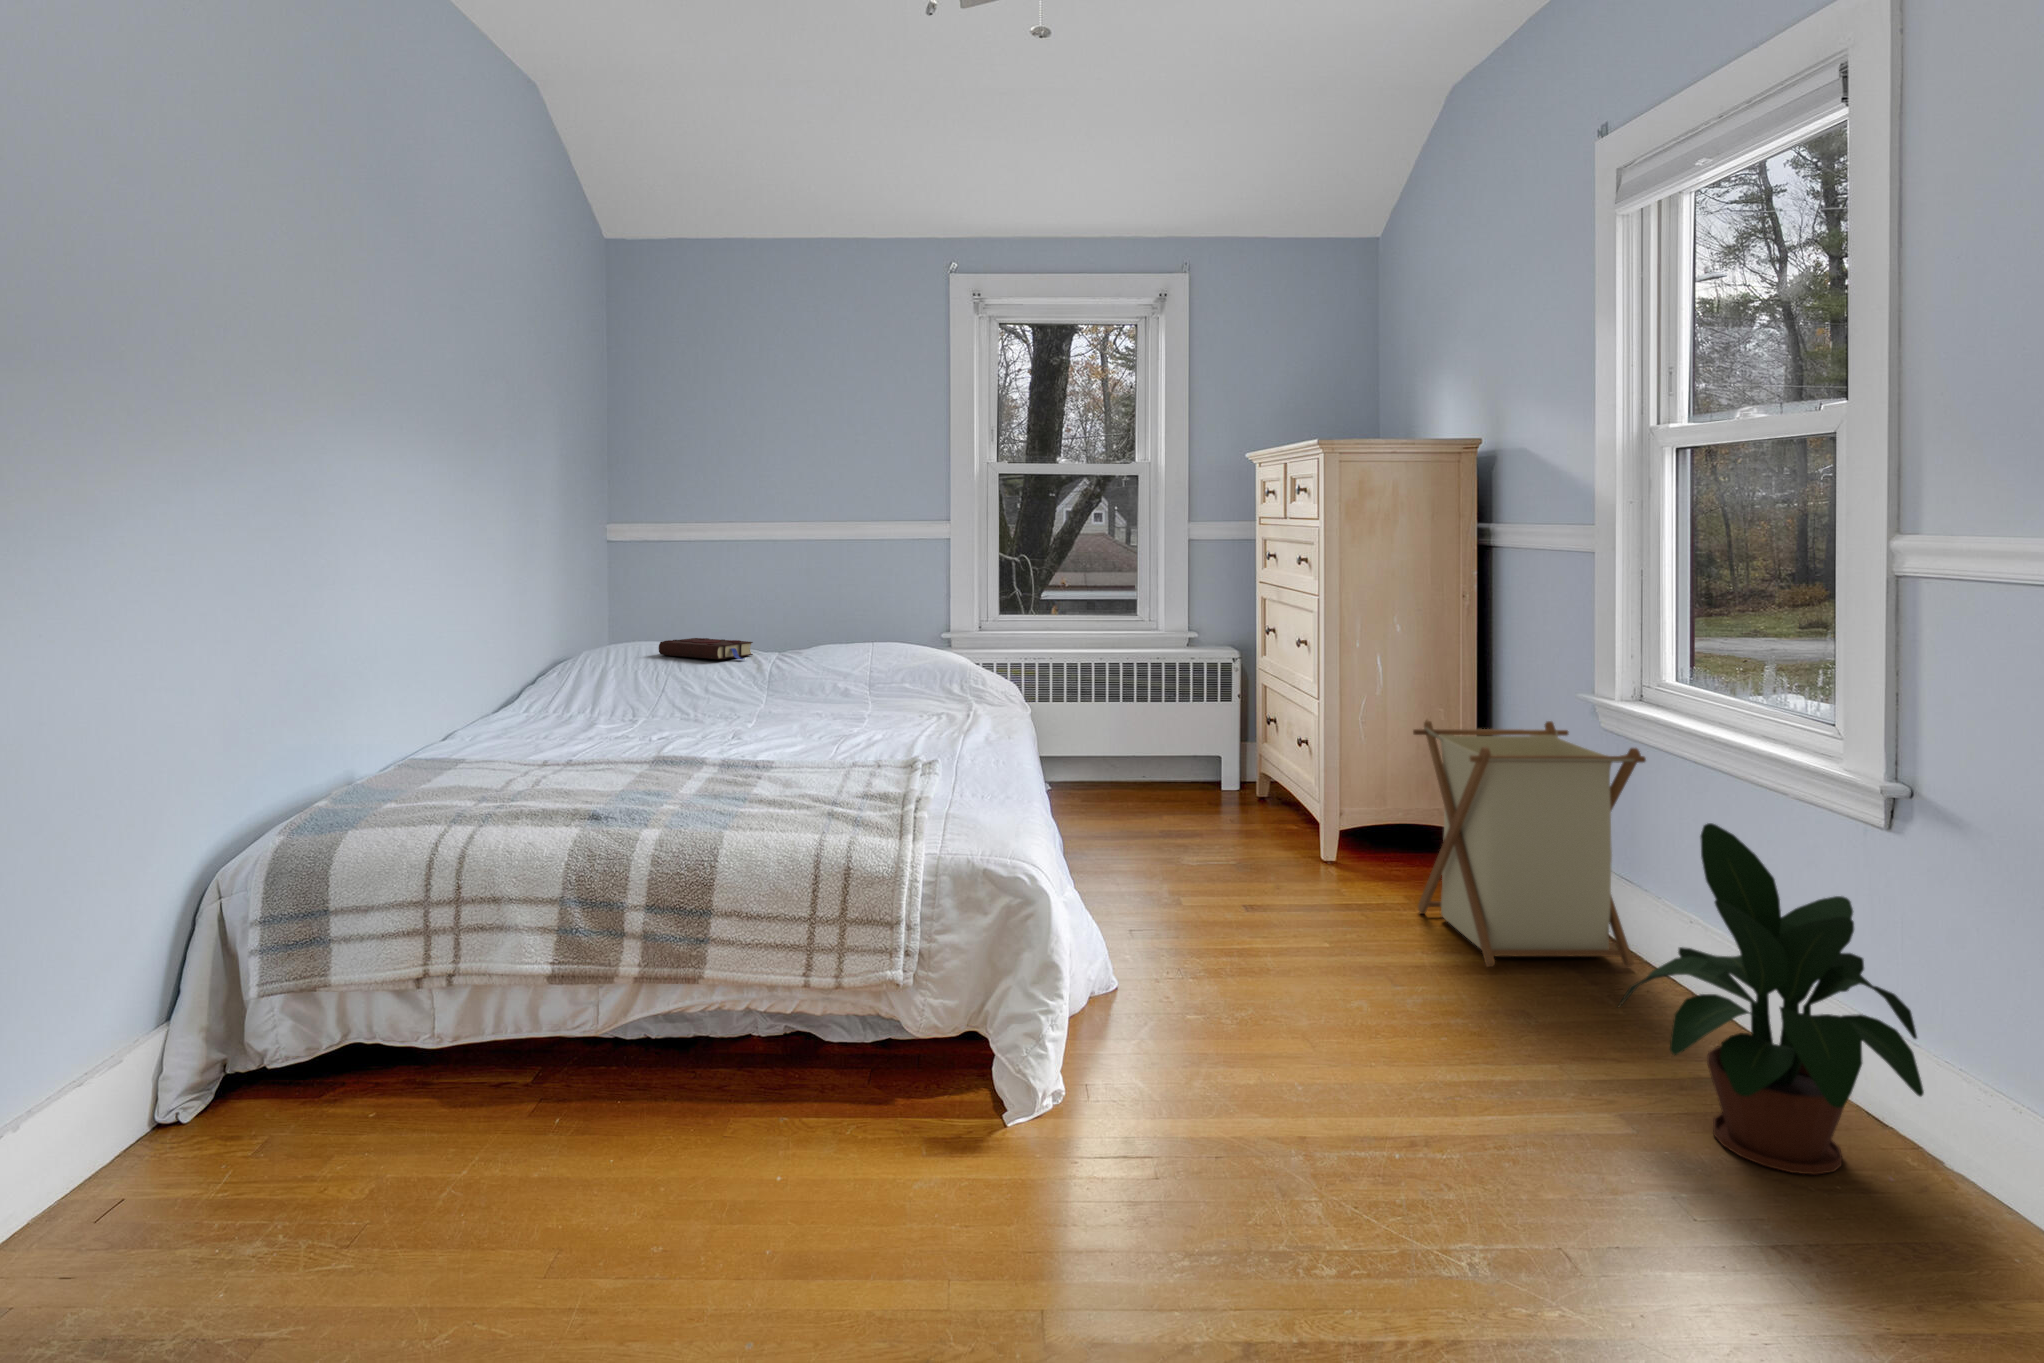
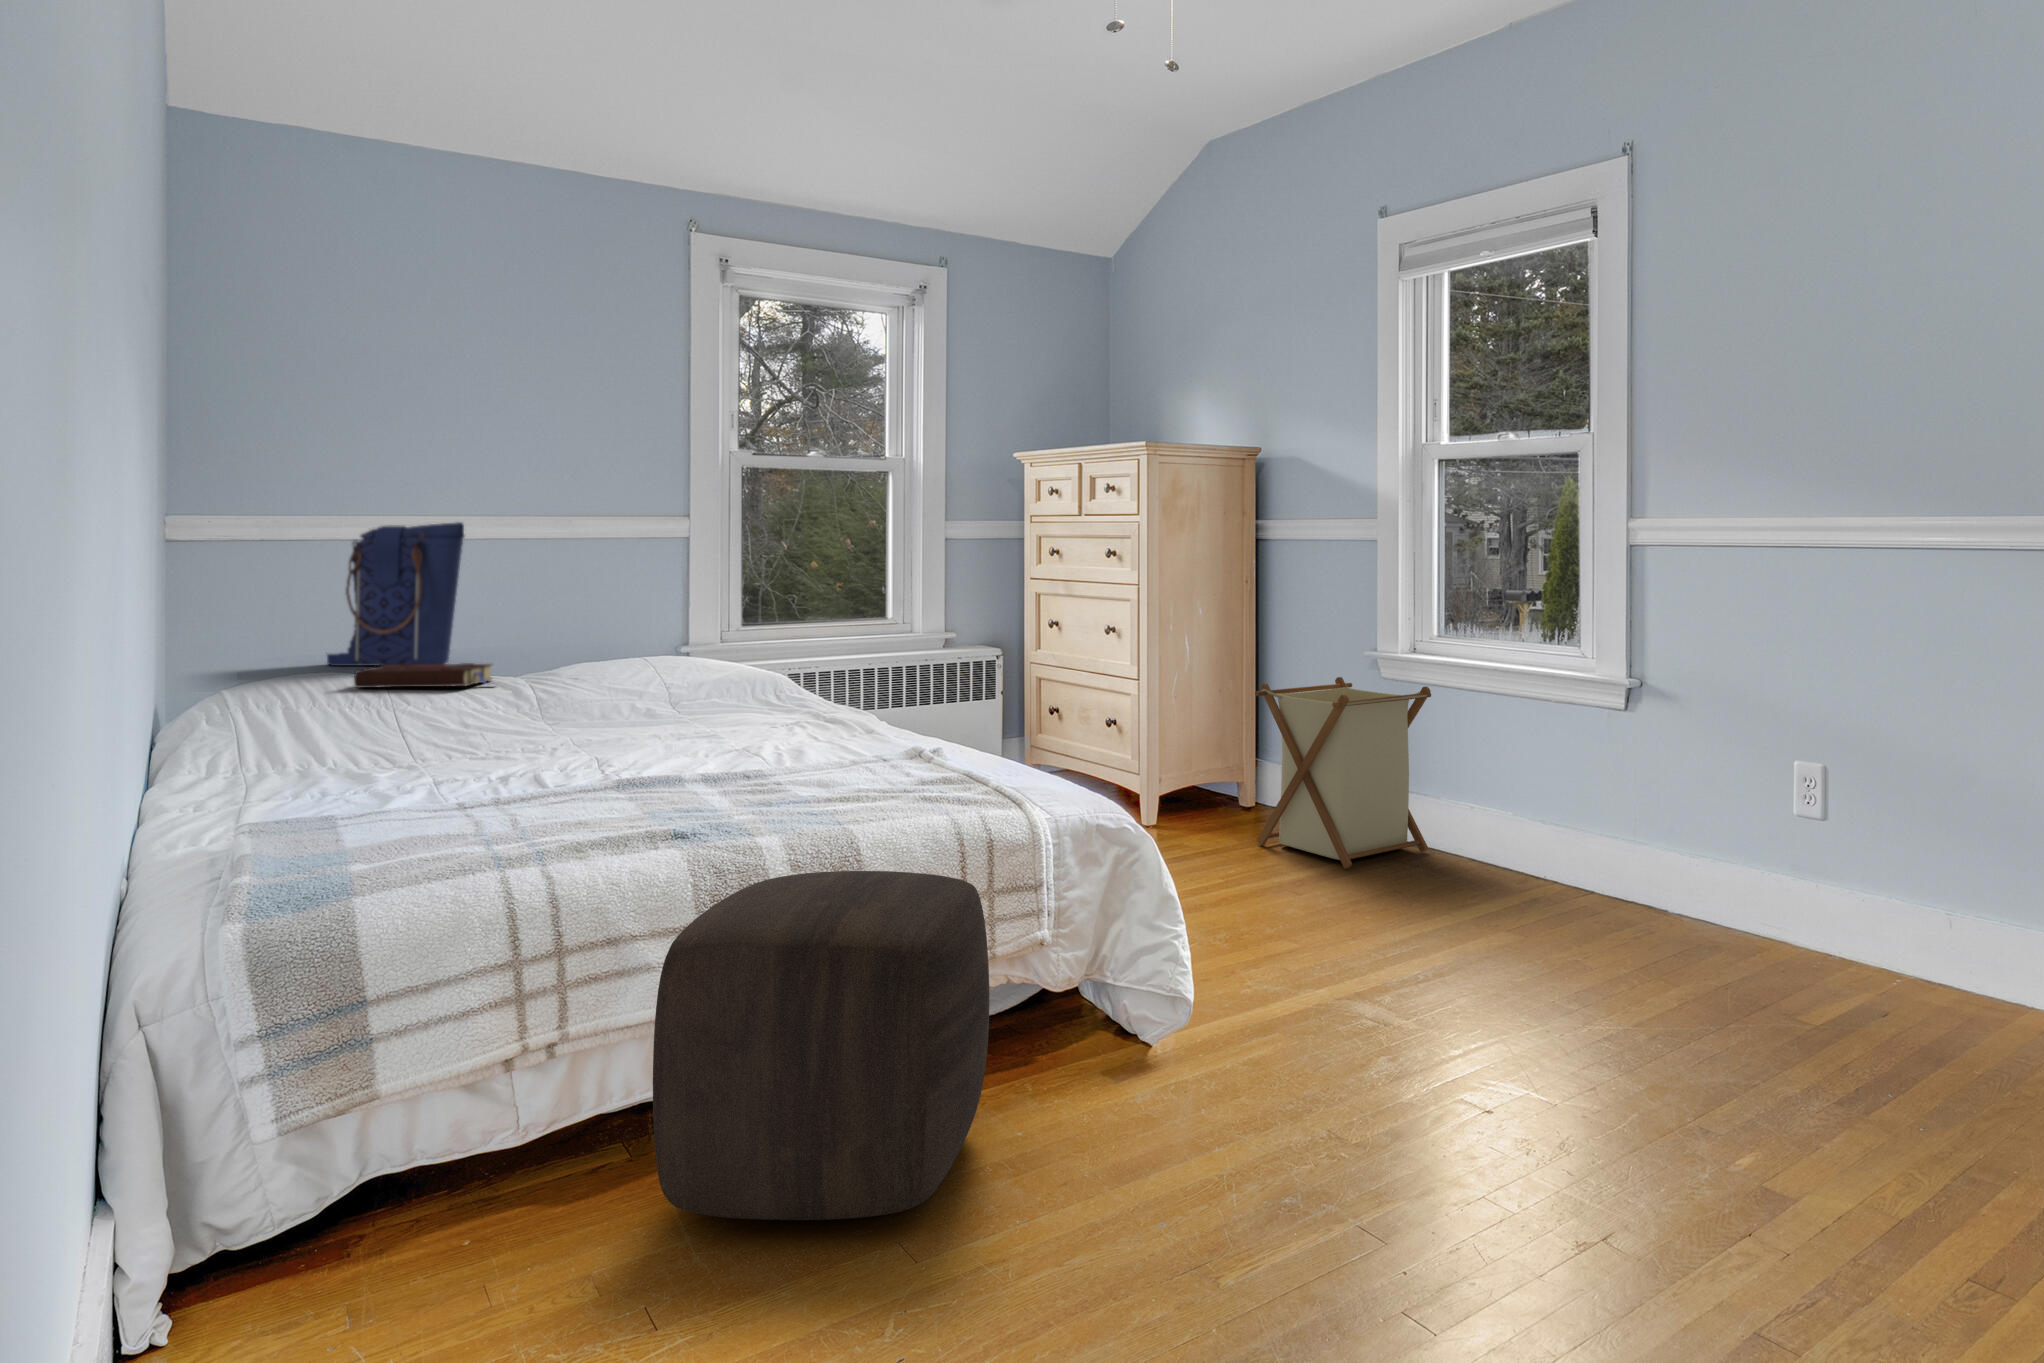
tote bag: none [681,527,766,639] -> present [327,522,464,666]
potted plant: present [1618,823,1924,1175] -> none [1497,720,1677,935]
ottoman: none [421,870,763,1227] -> present [653,871,989,1220]

